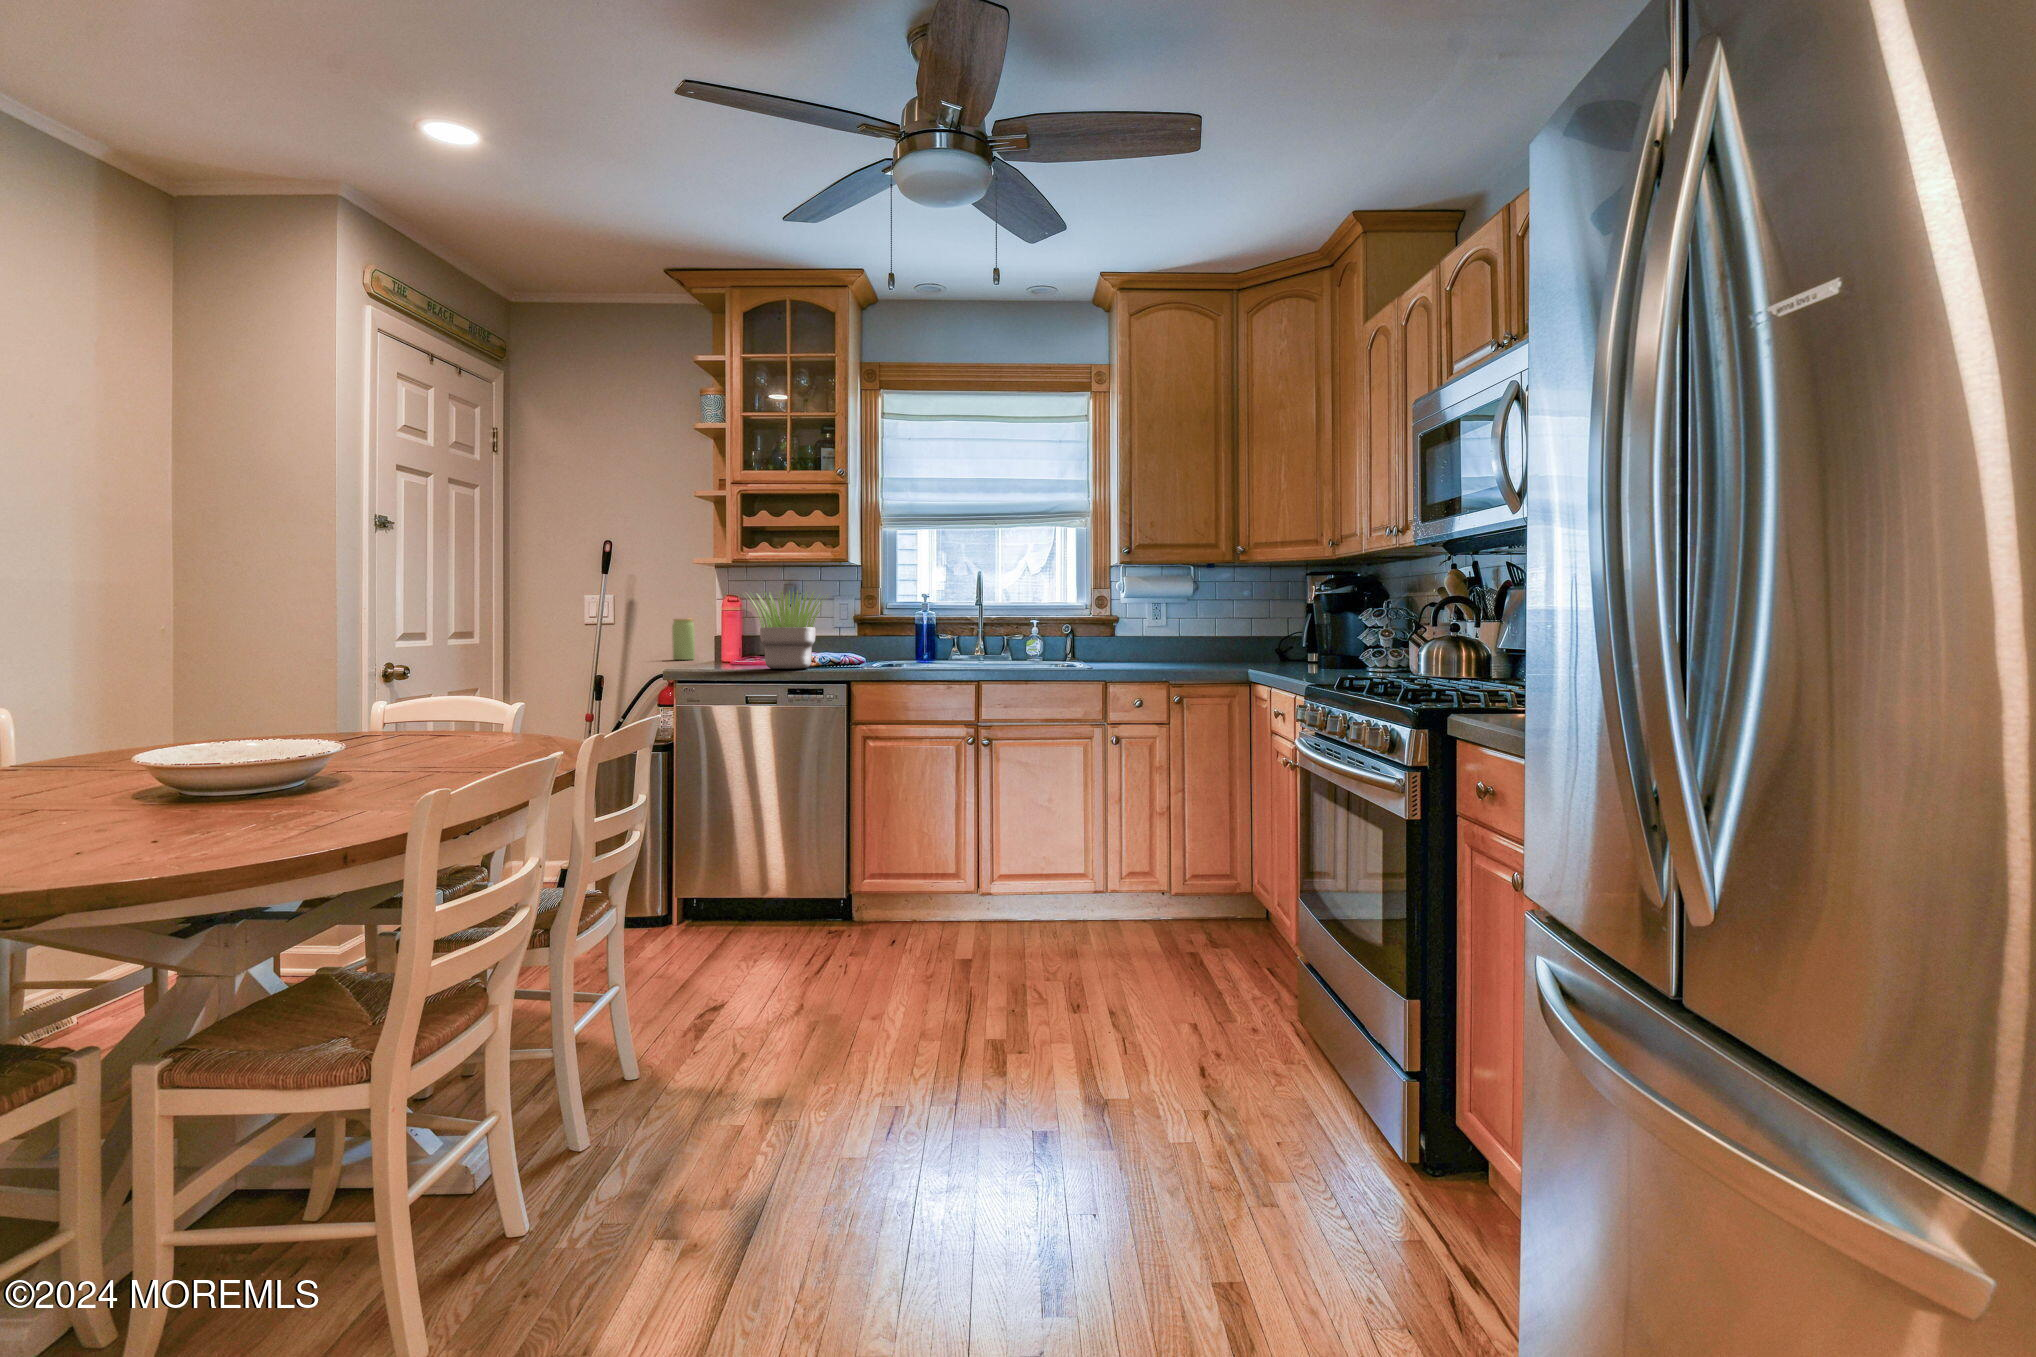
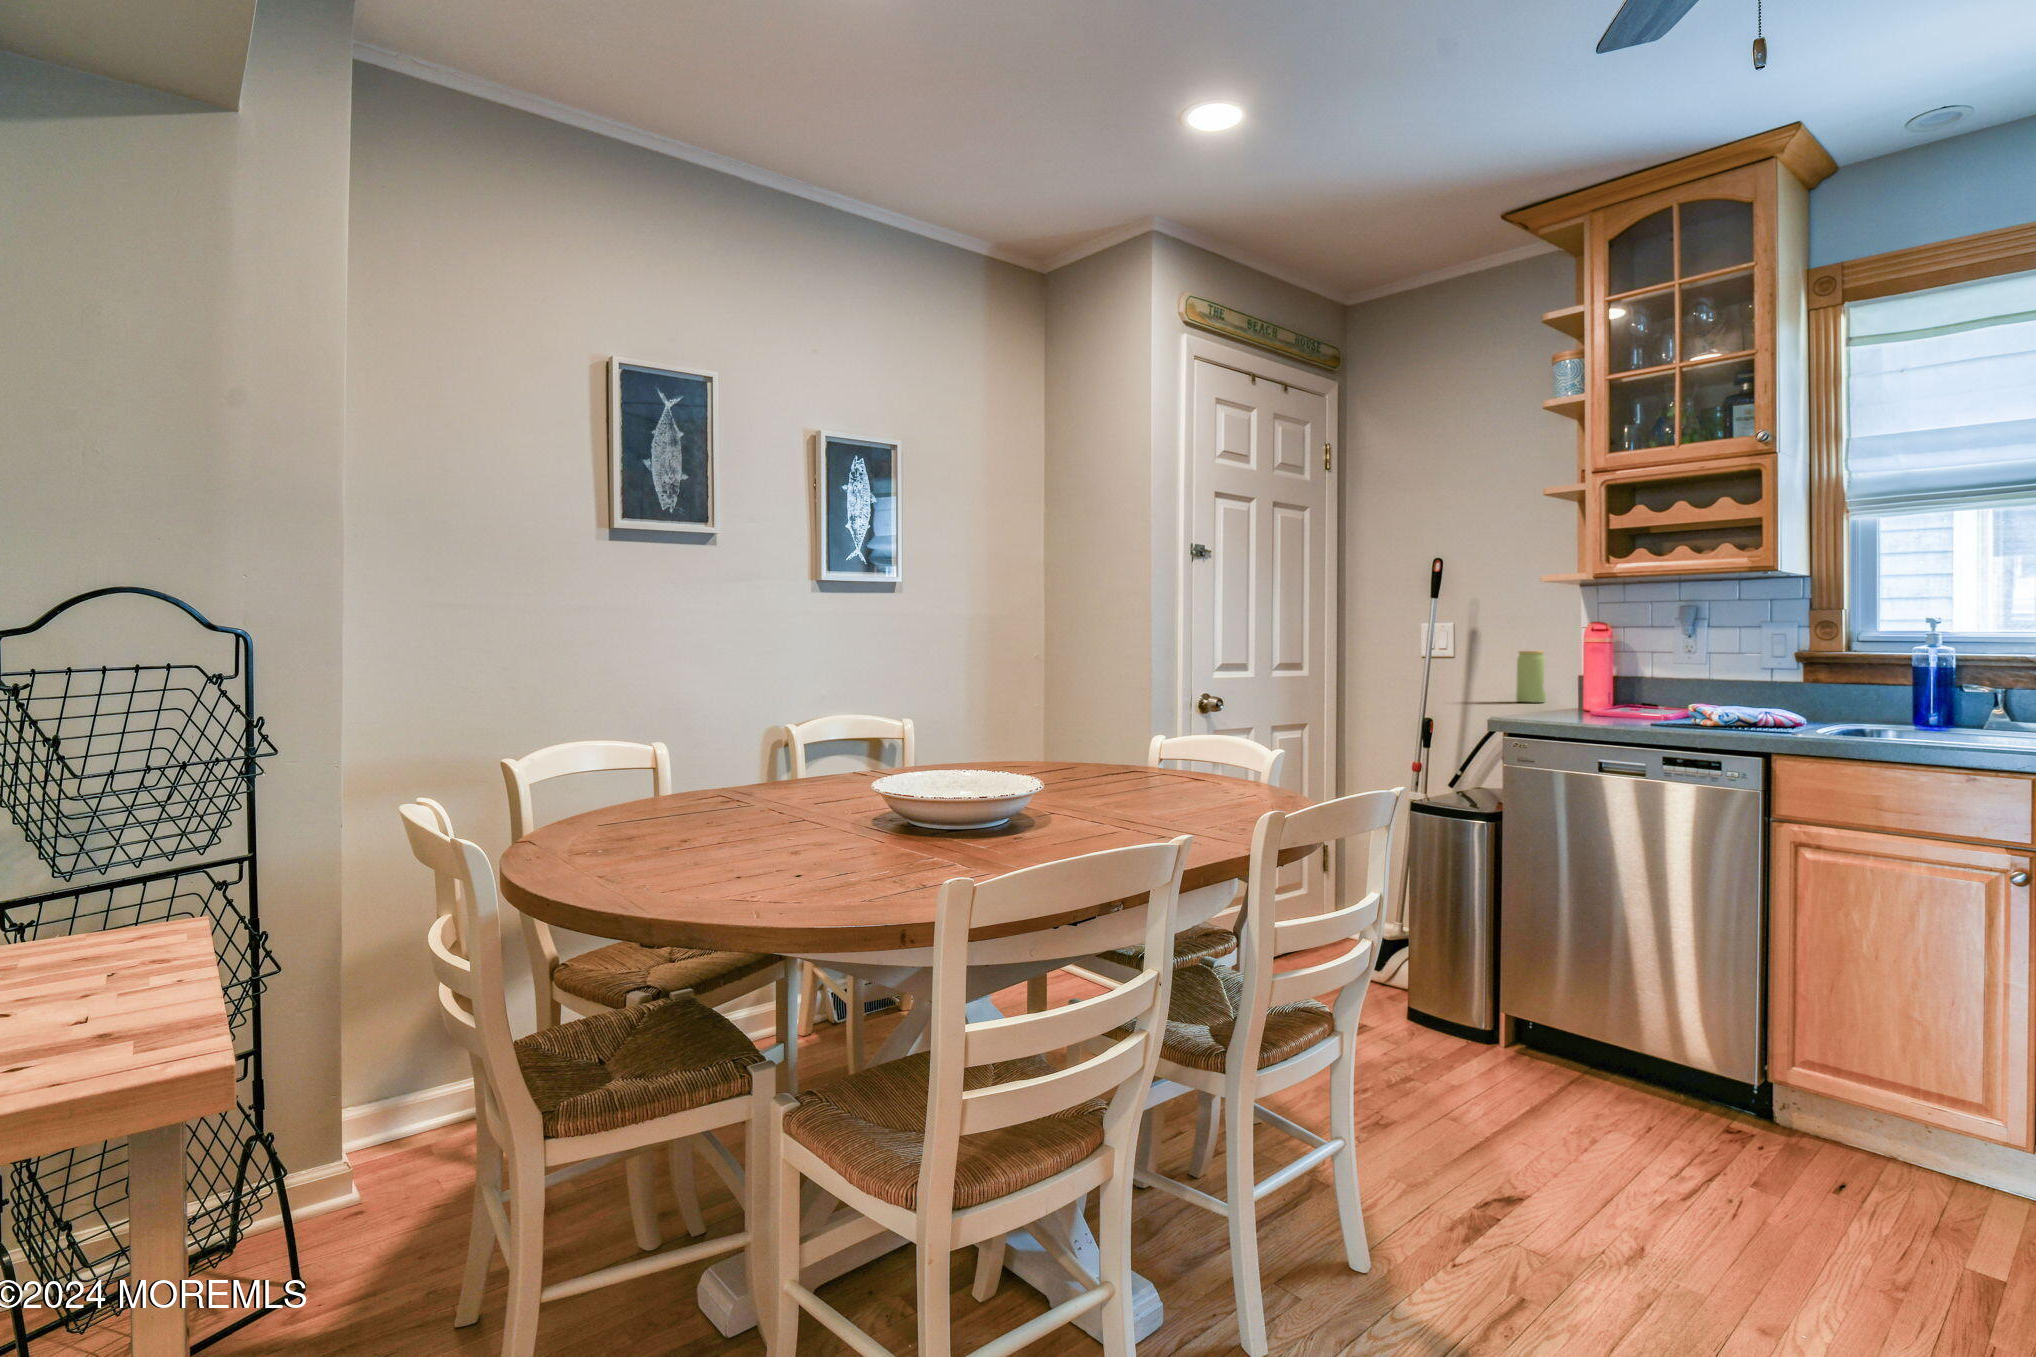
potted plant: present [750,591,827,669] -> none [1595,613,1748,727]

